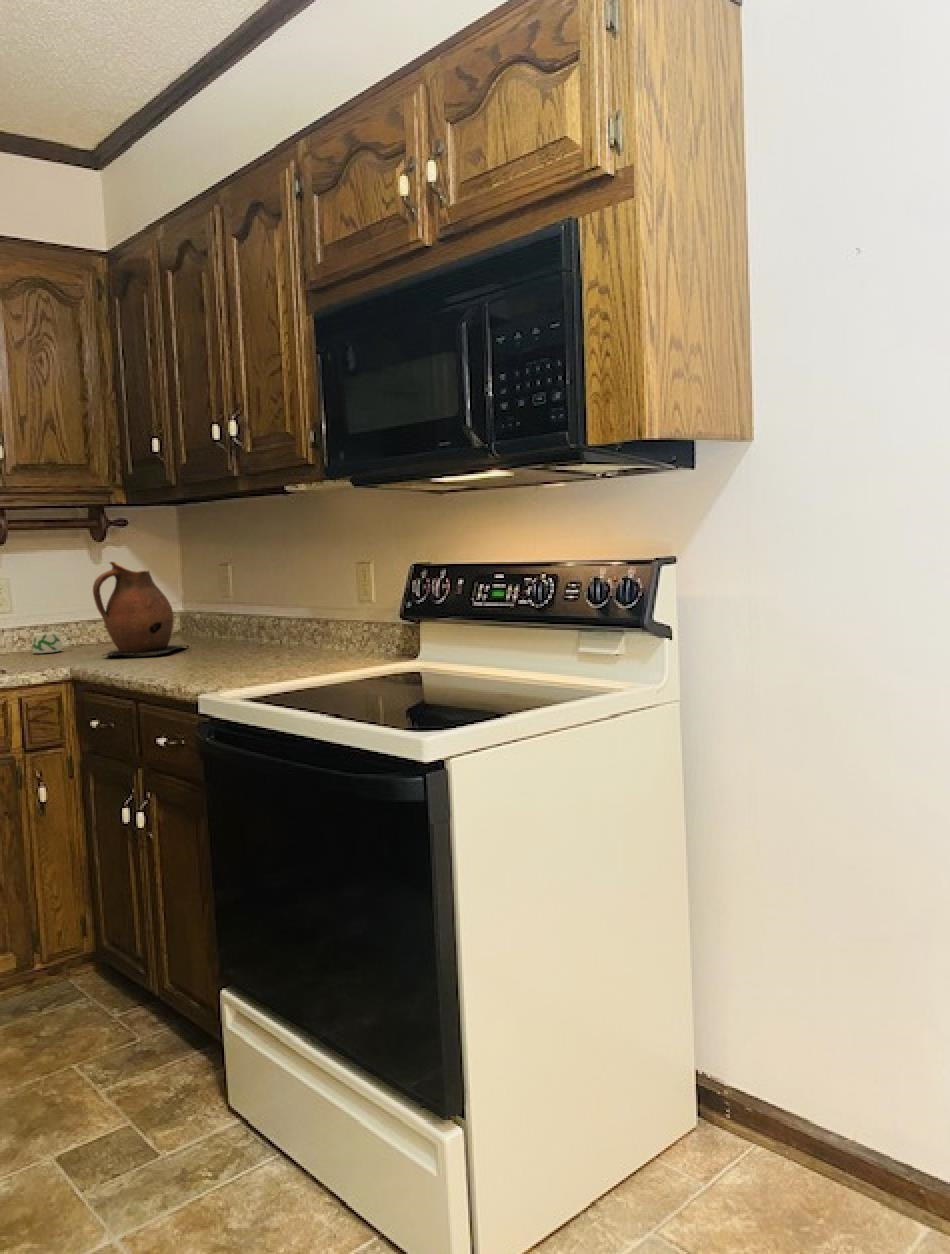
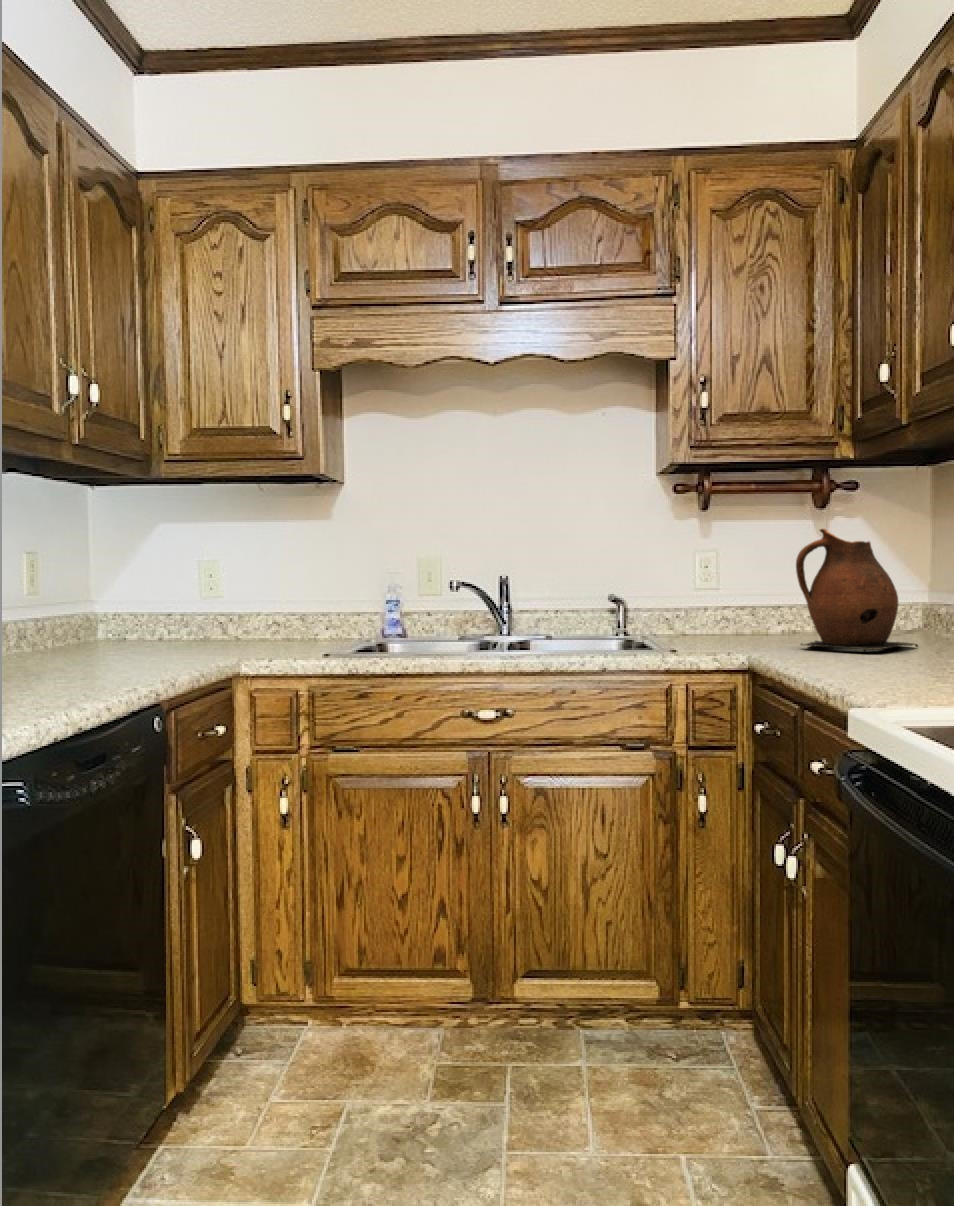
mug: present [32,632,72,653] -> none [734,613,780,637]

